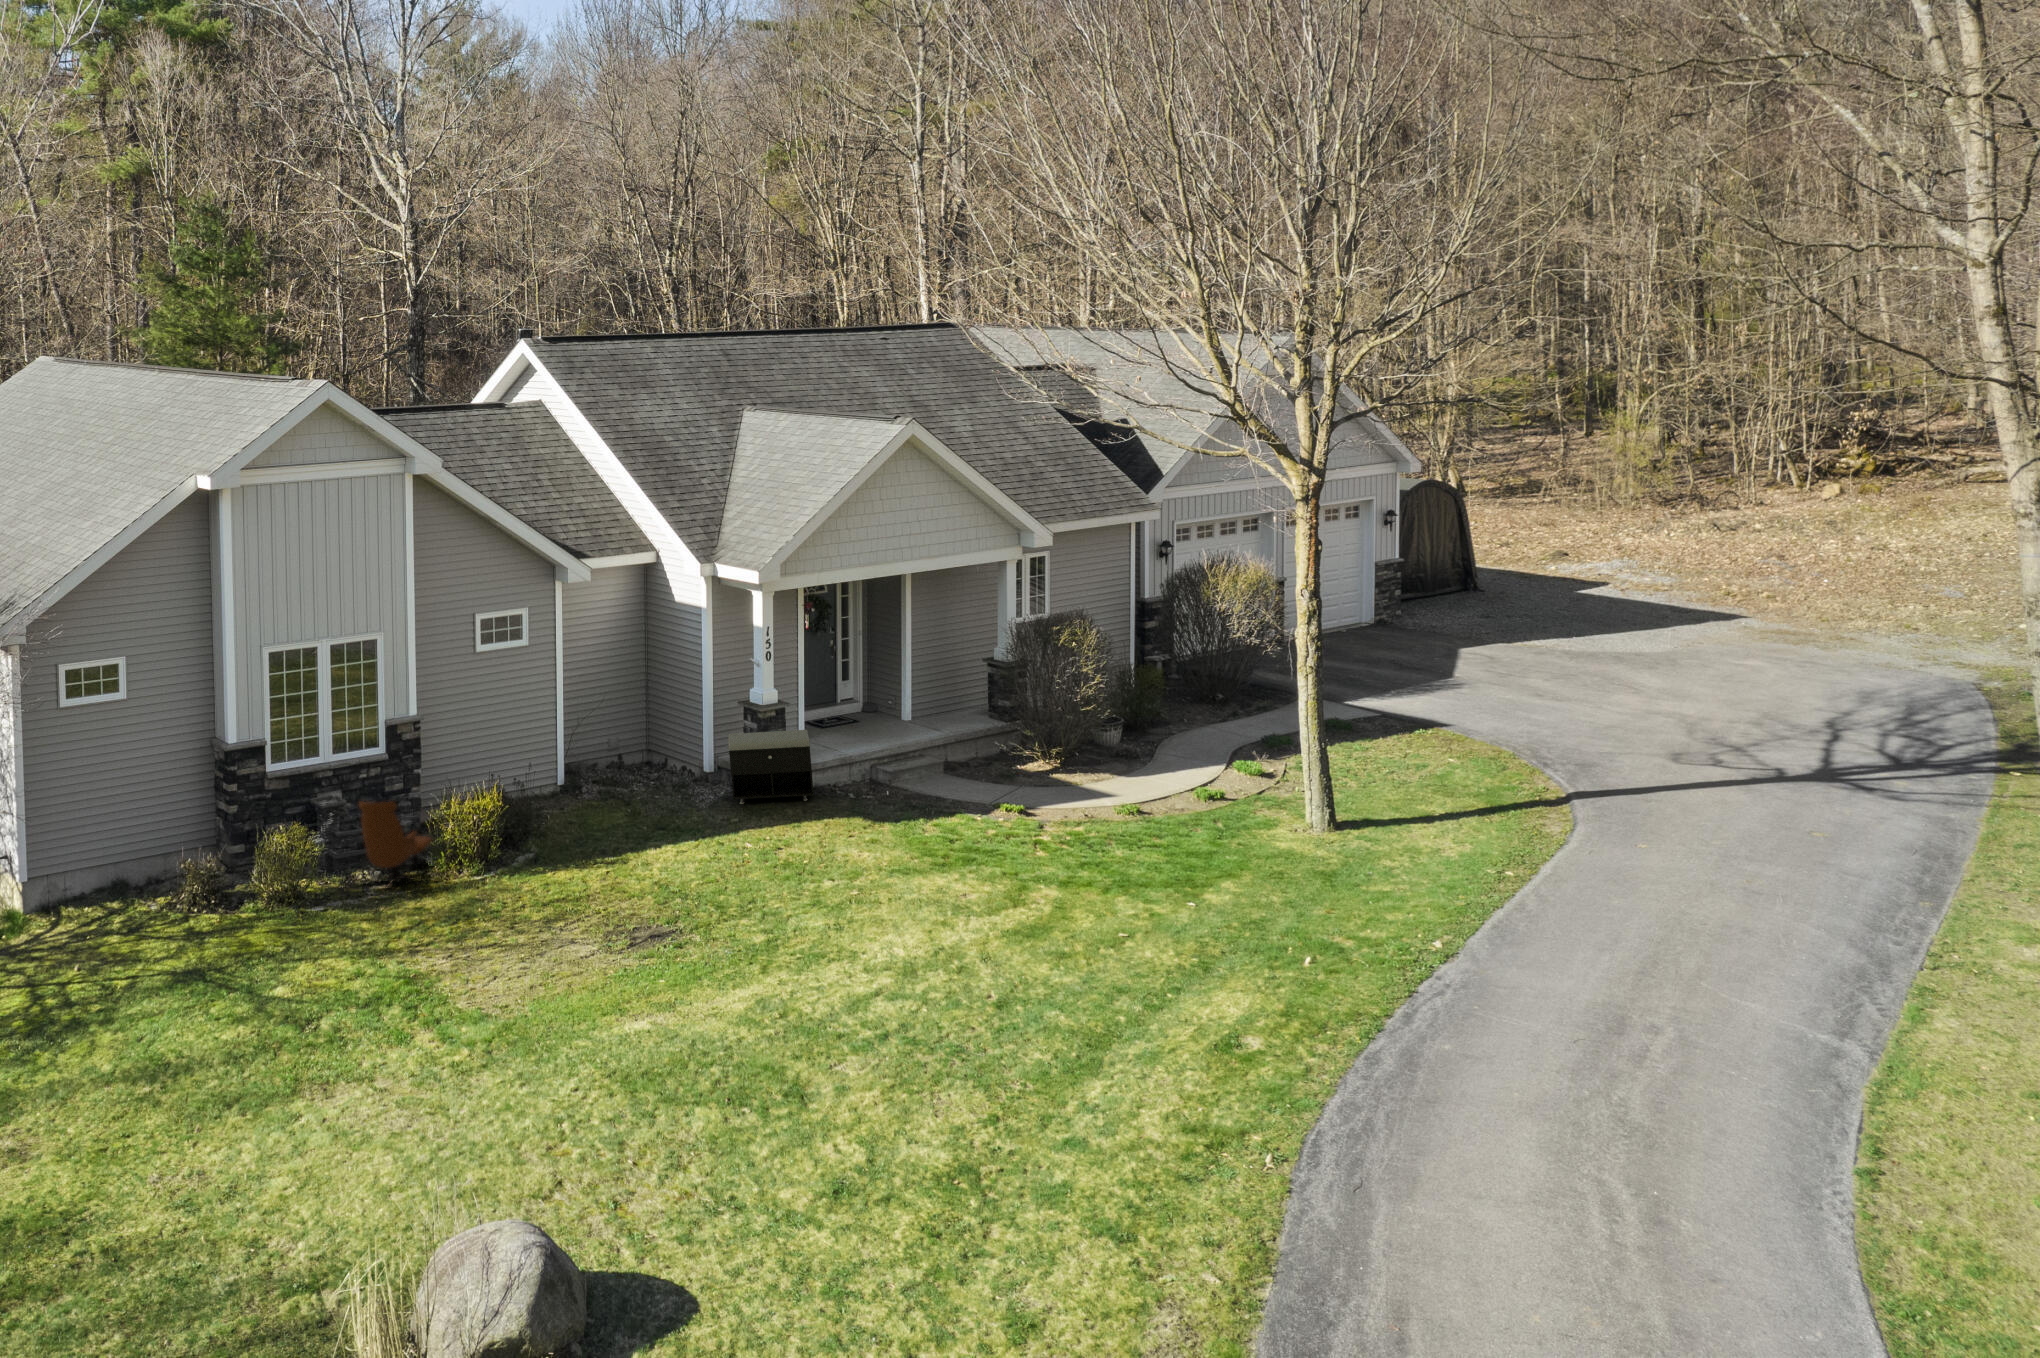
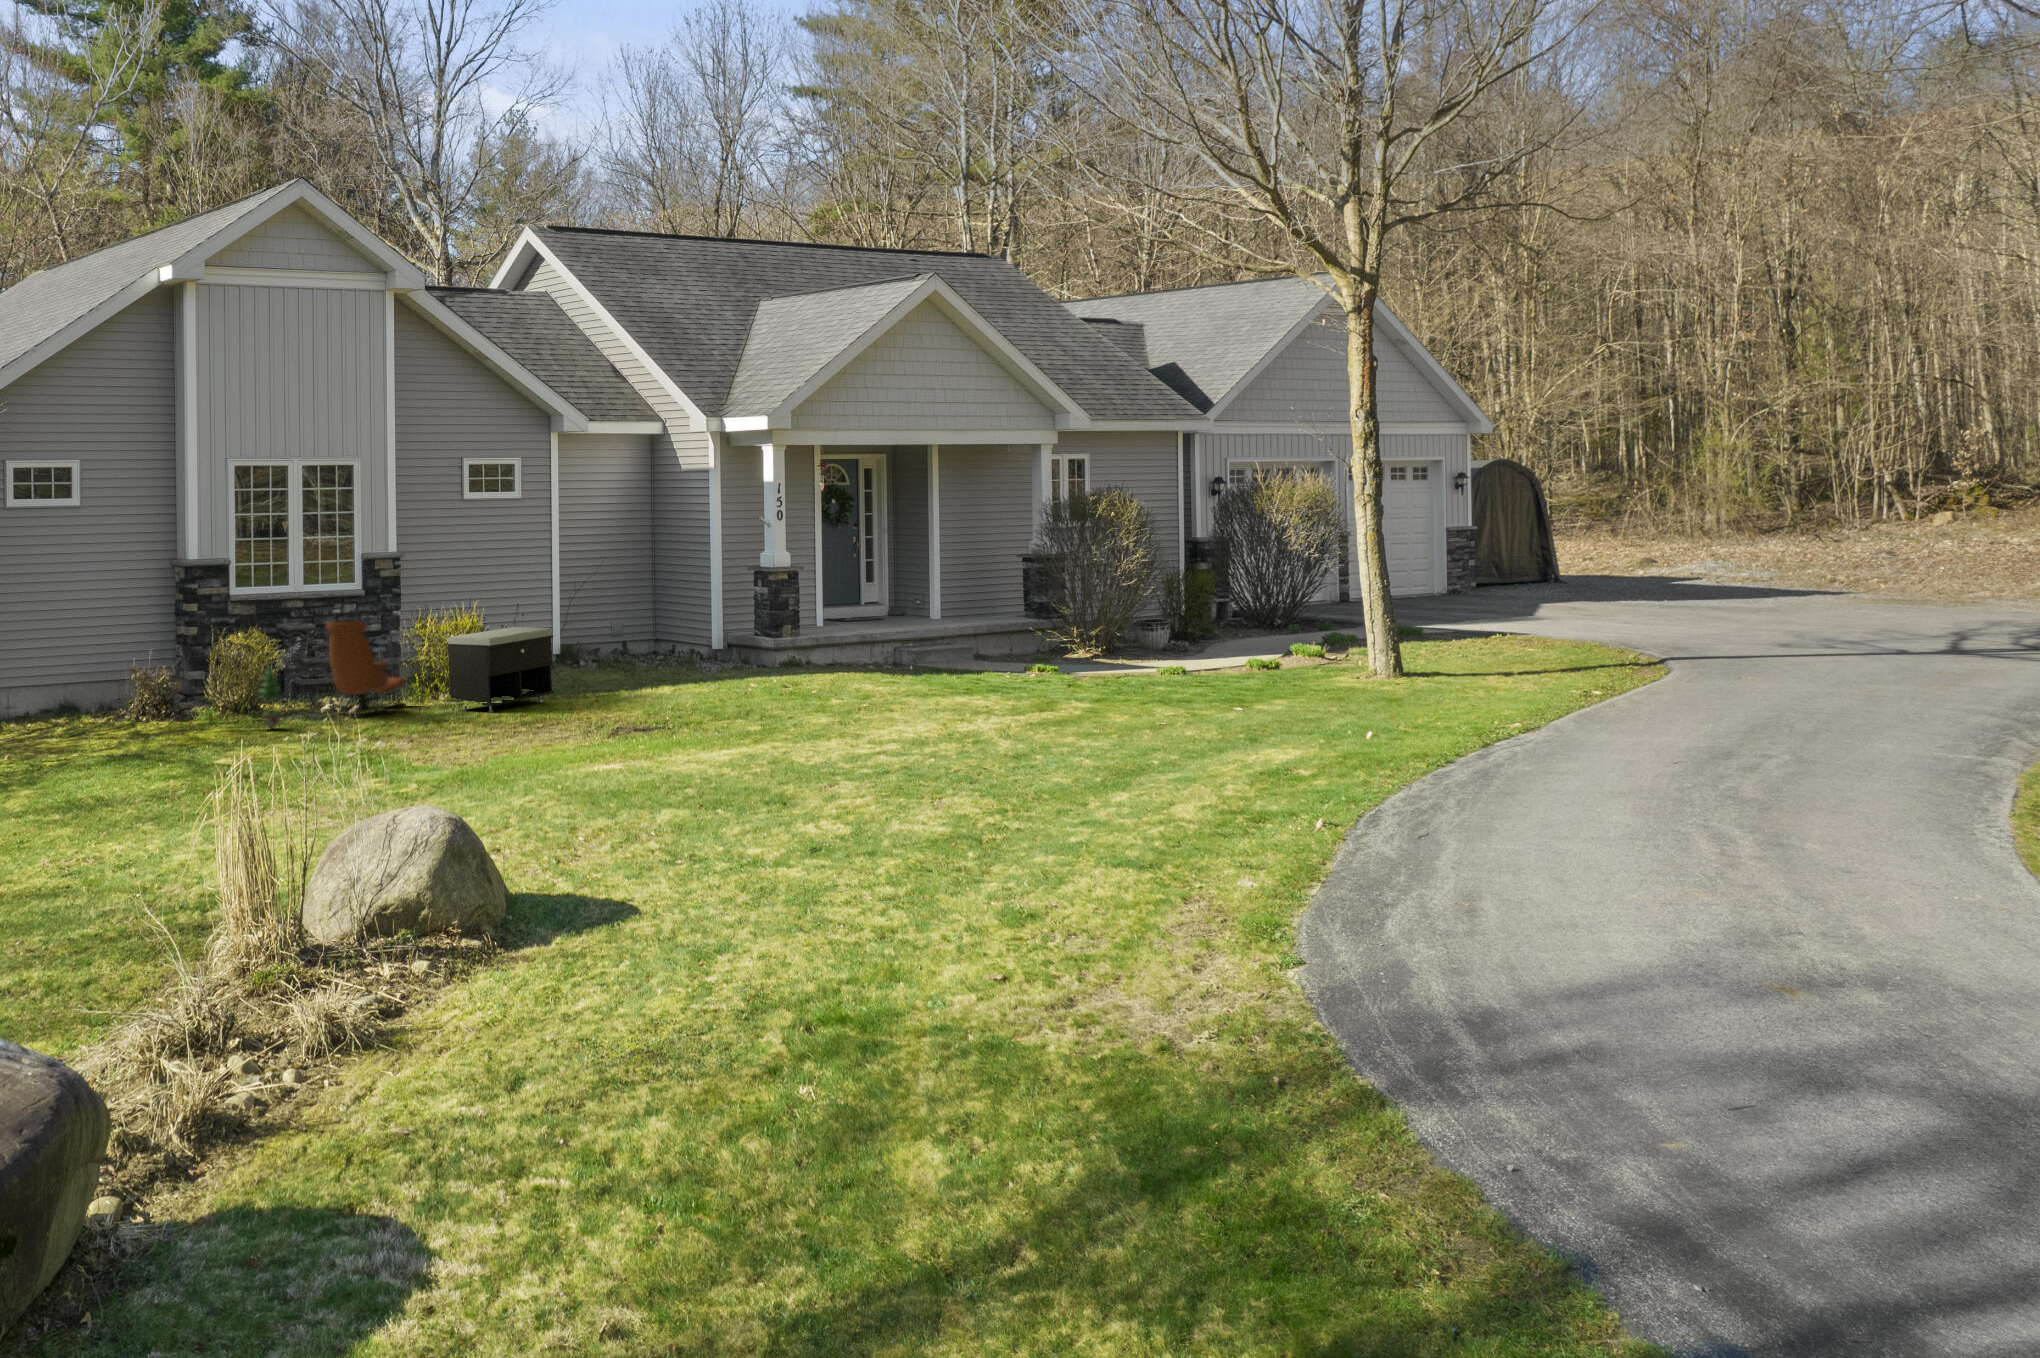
storage bench: present [729,730,814,804] -> present [448,627,554,712]
potted tree: none [300,850,322,913] -> present [261,665,280,728]

